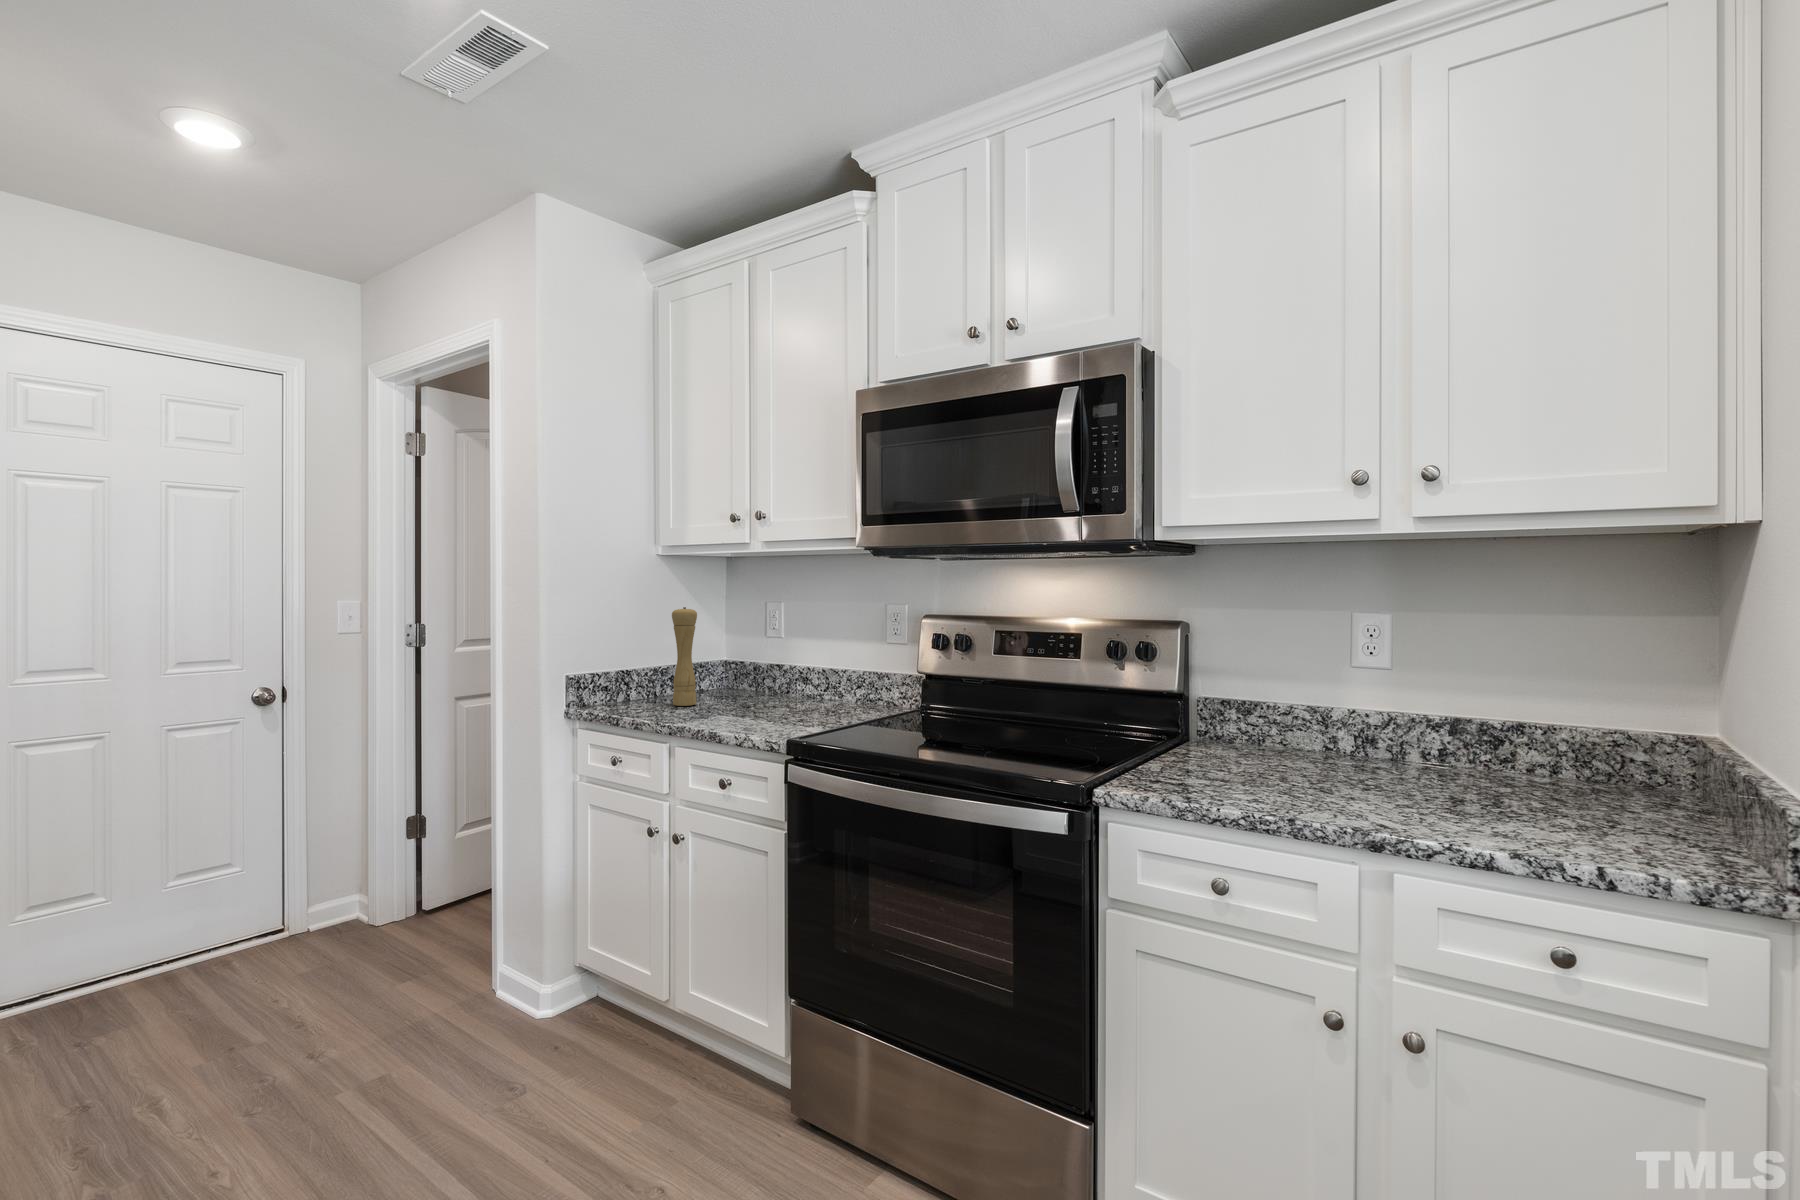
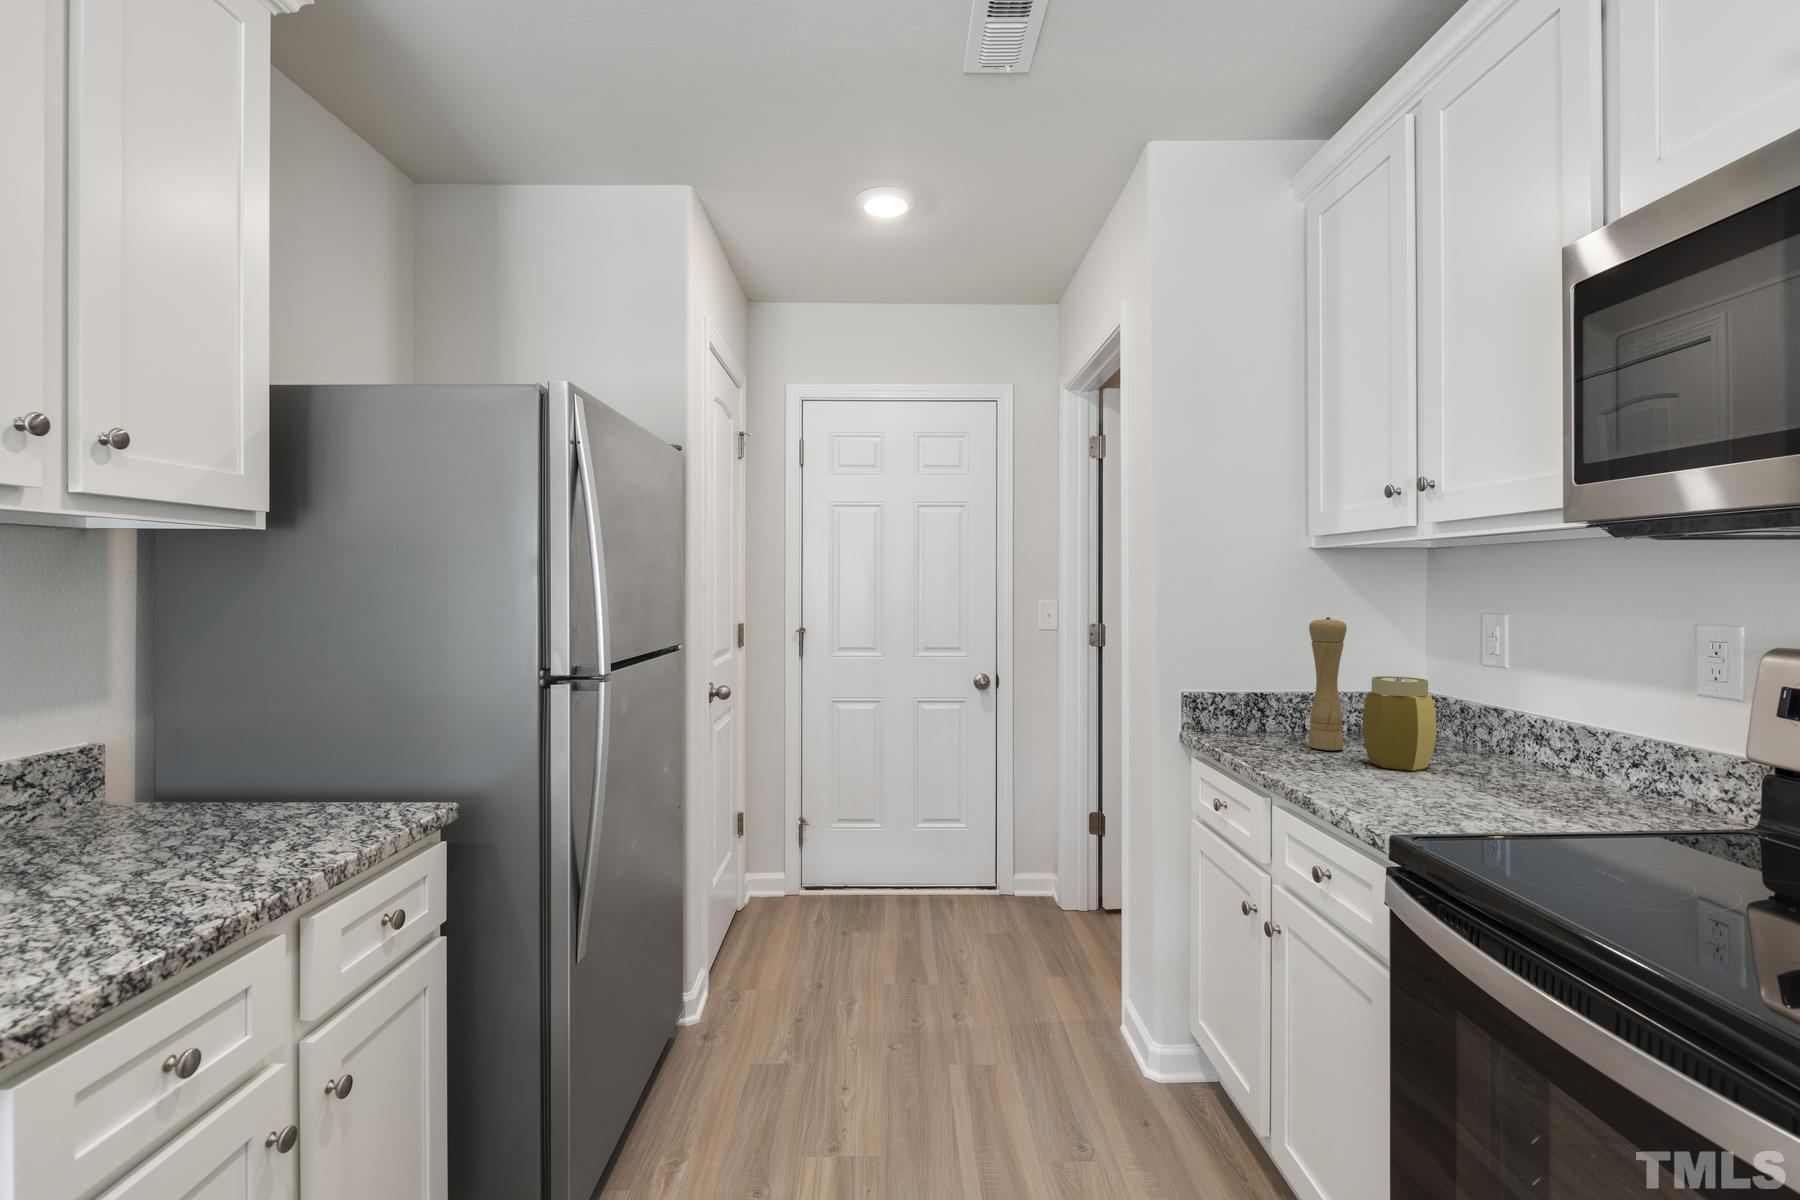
jar: none [717,647,761,710] -> present [1363,676,1437,771]

